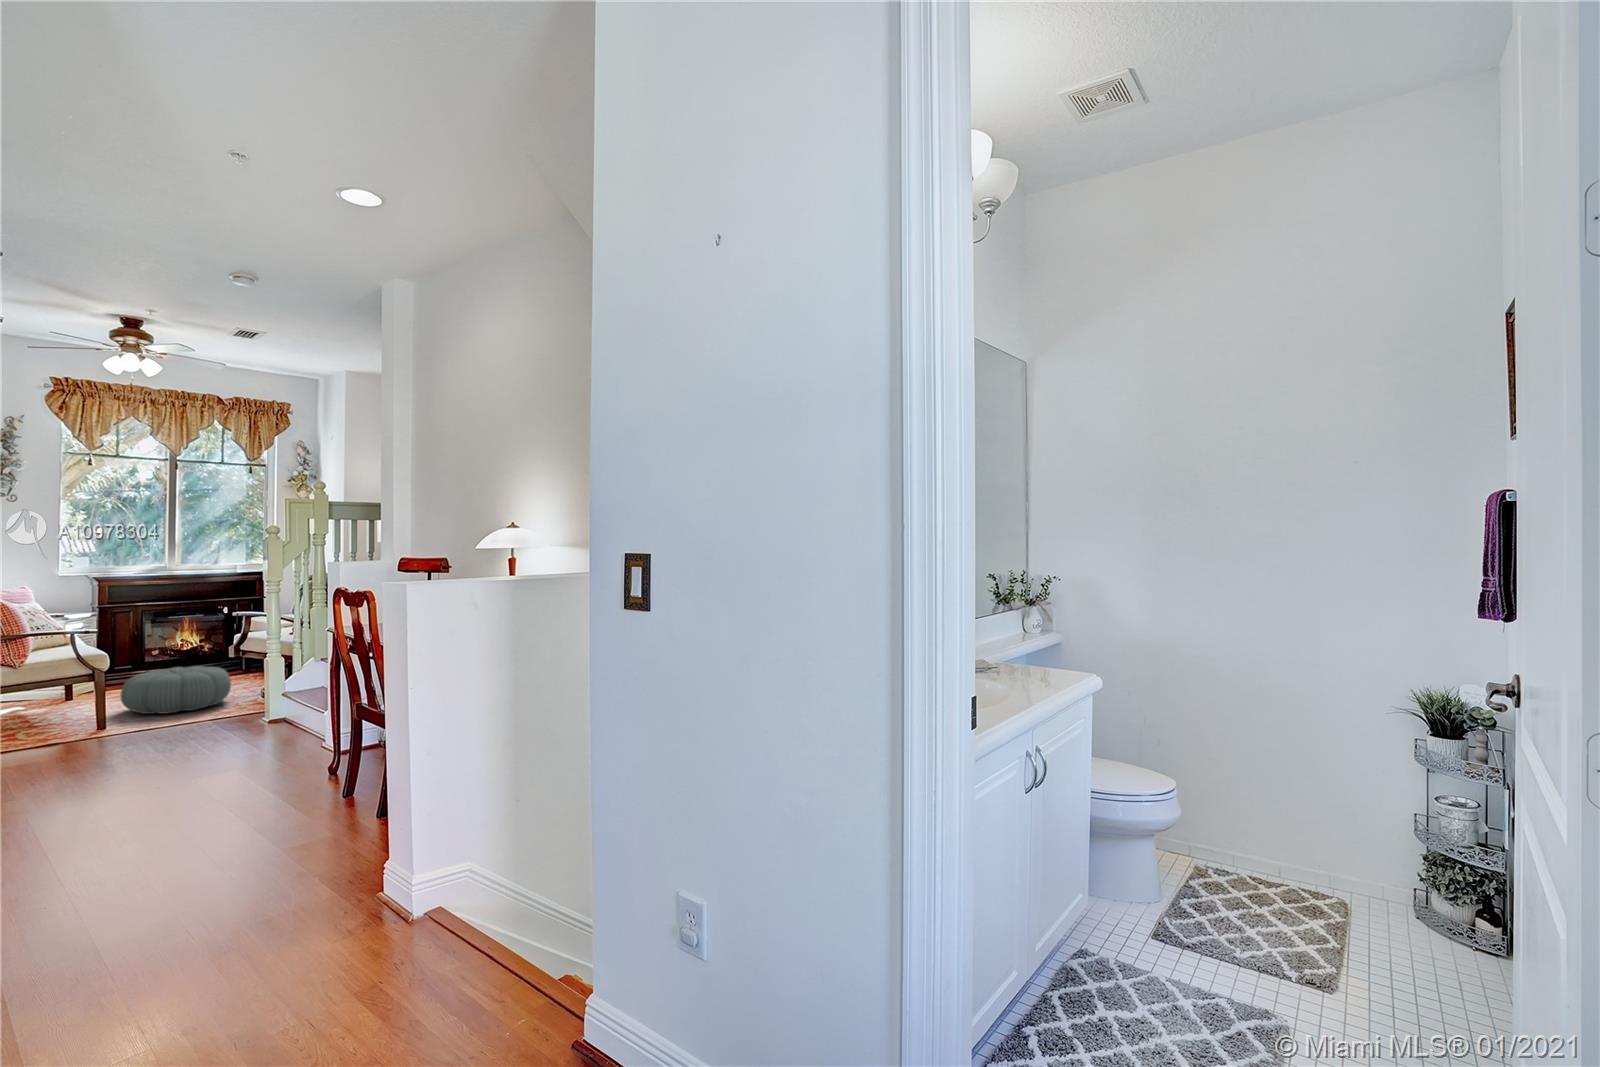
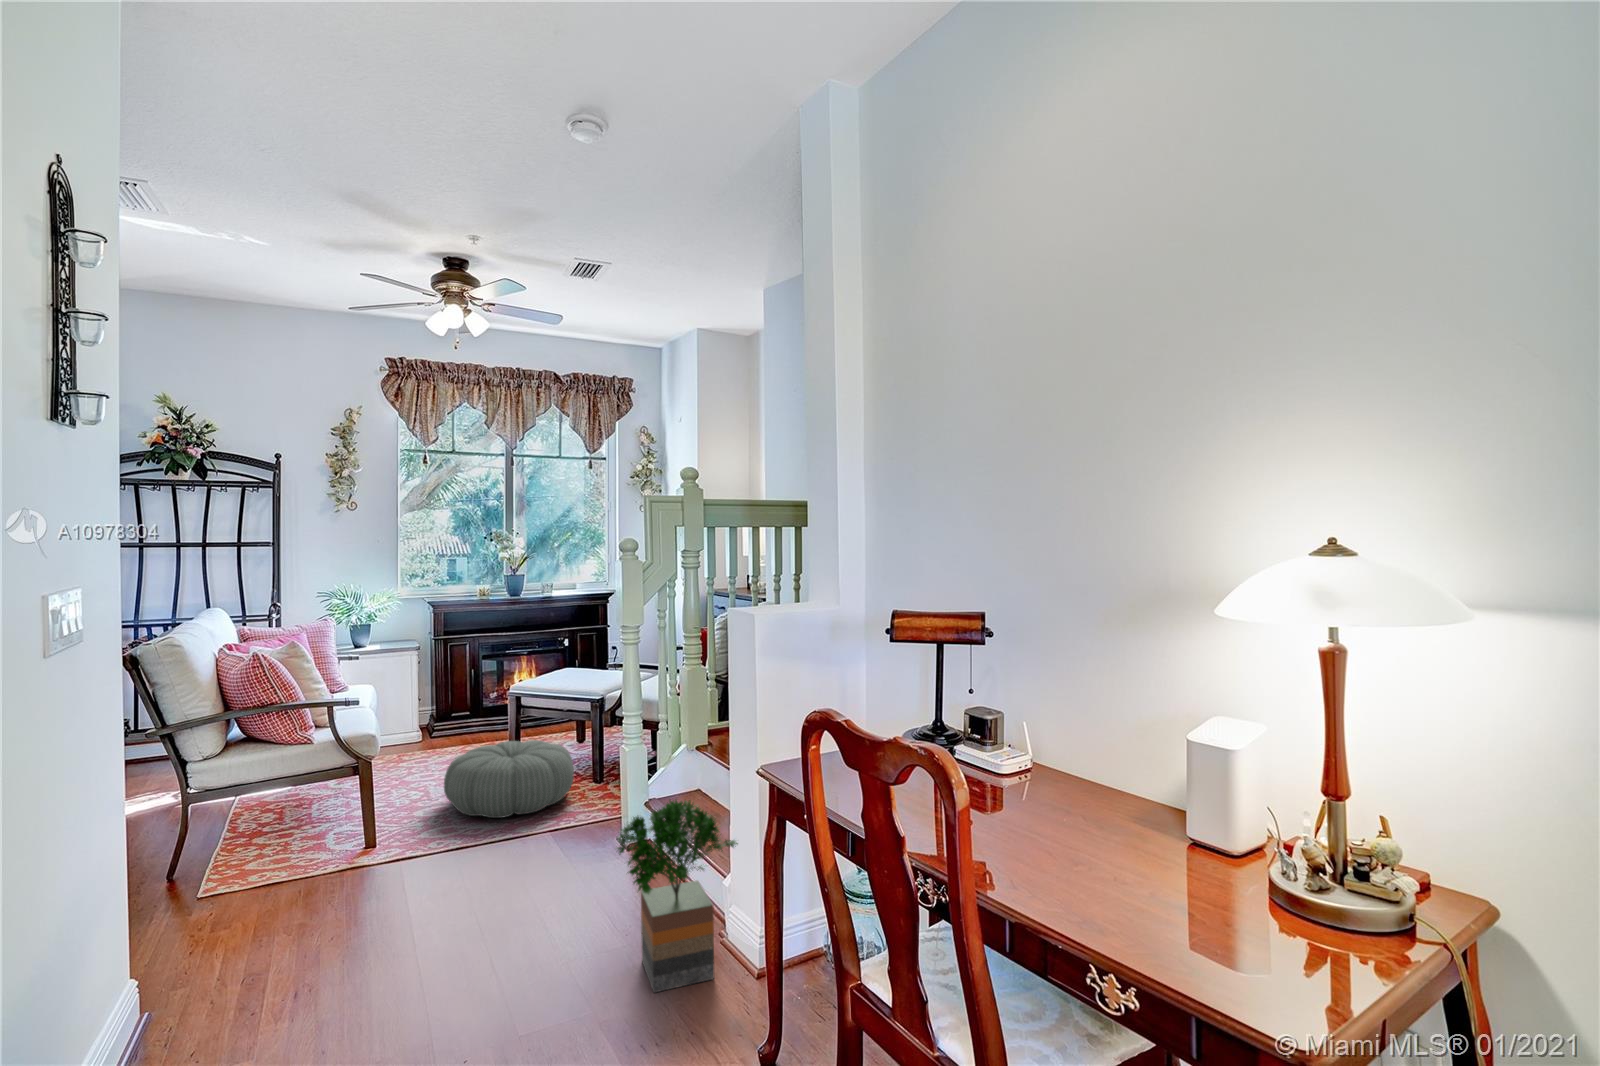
potted tree: none [254,661,333,756] -> present [617,800,738,992]

